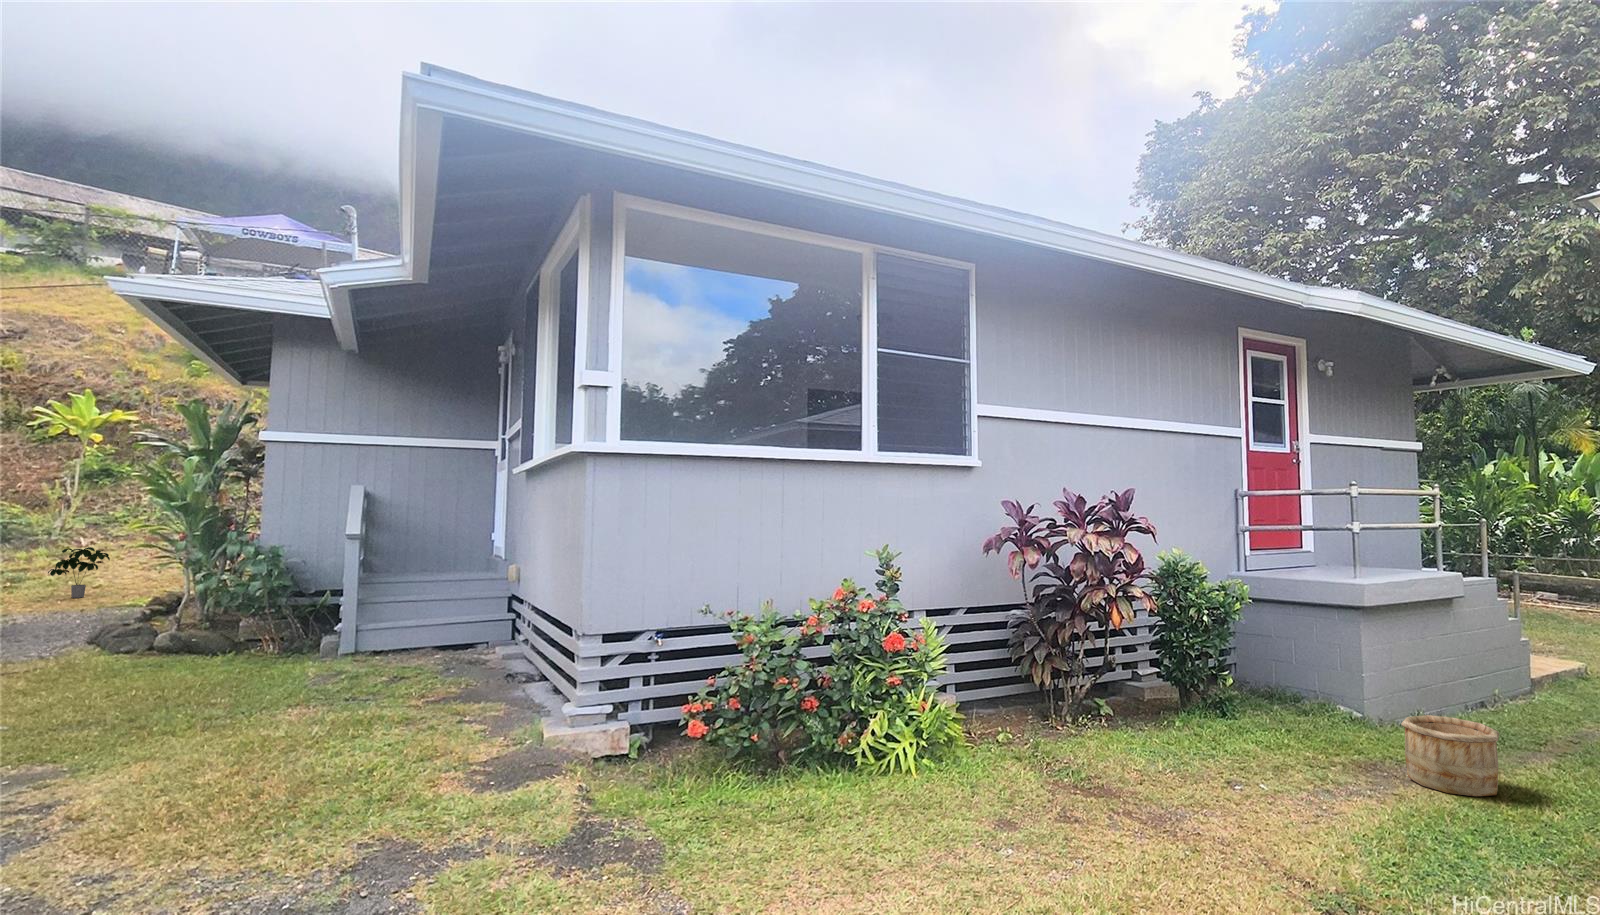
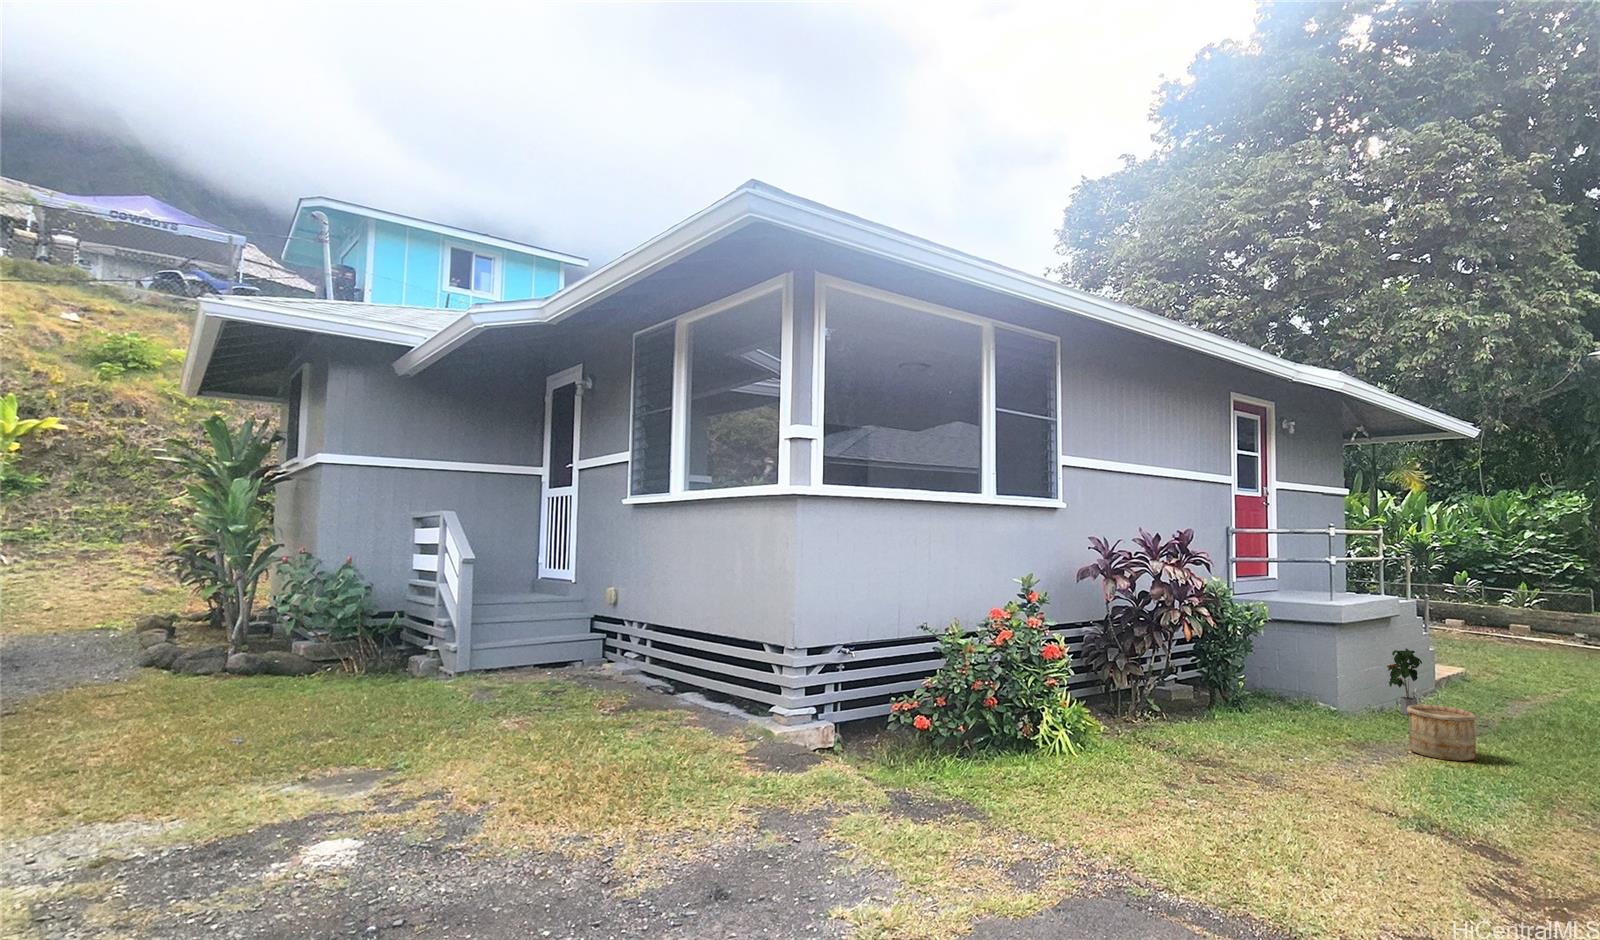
potted plant: present [48,547,110,598] -> present [1387,648,1422,715]

